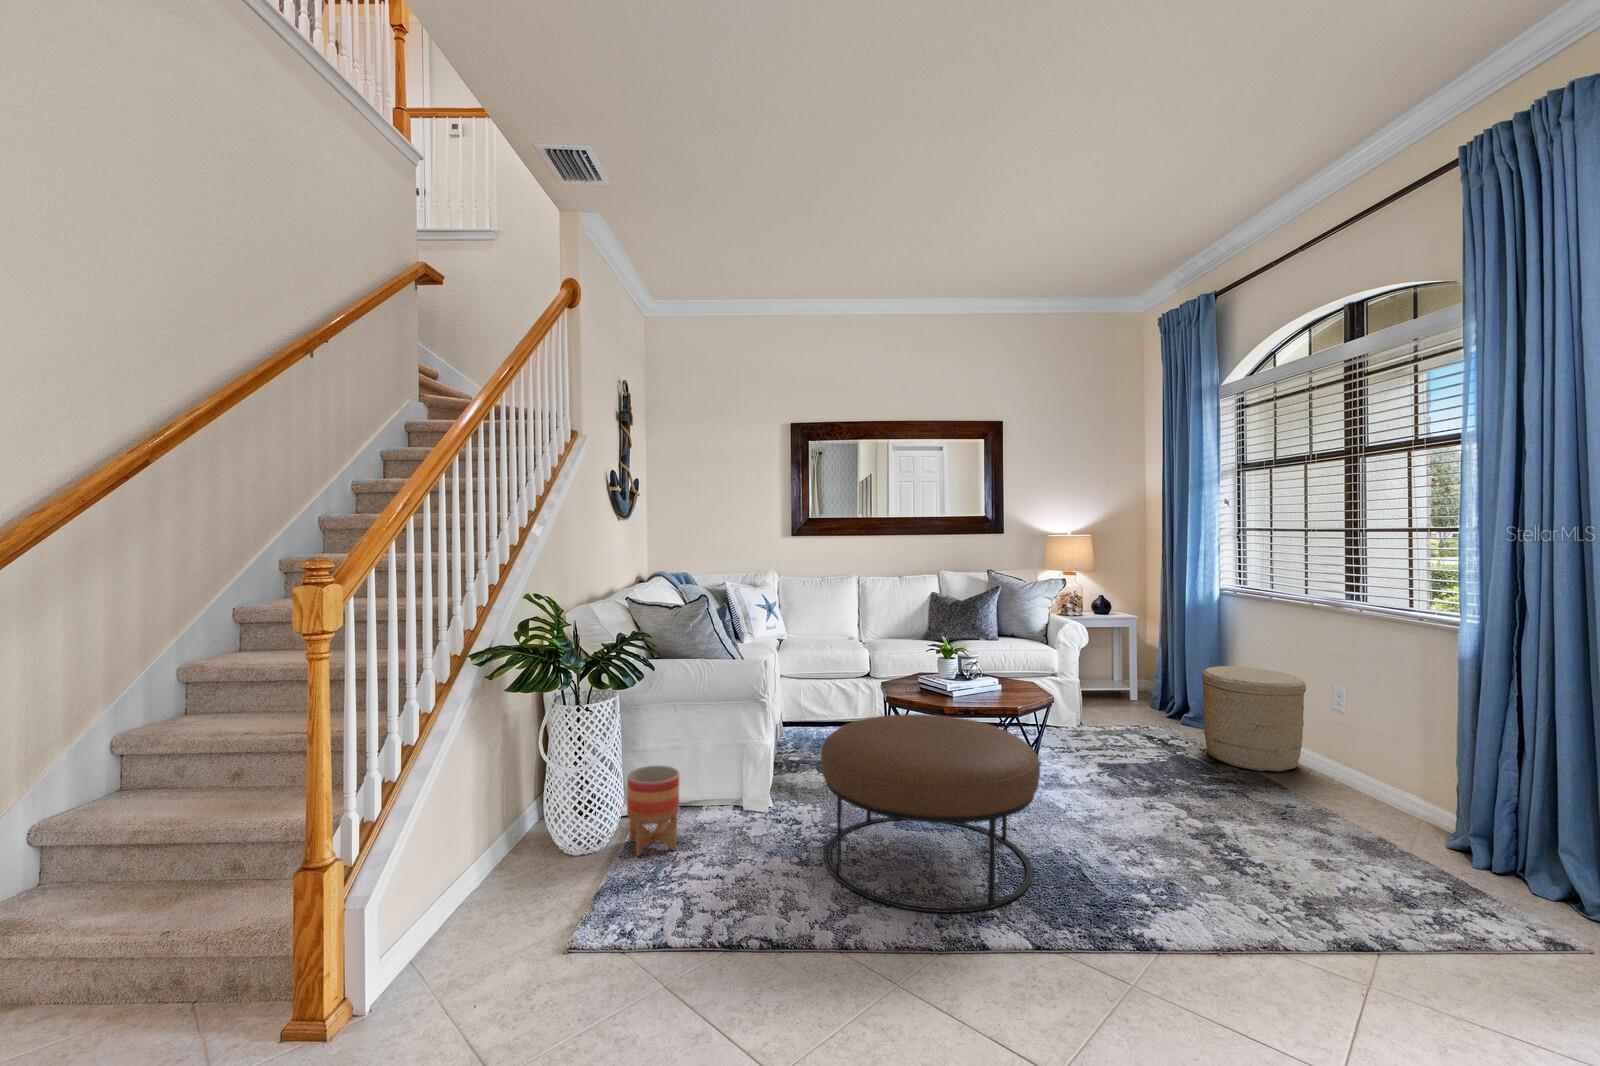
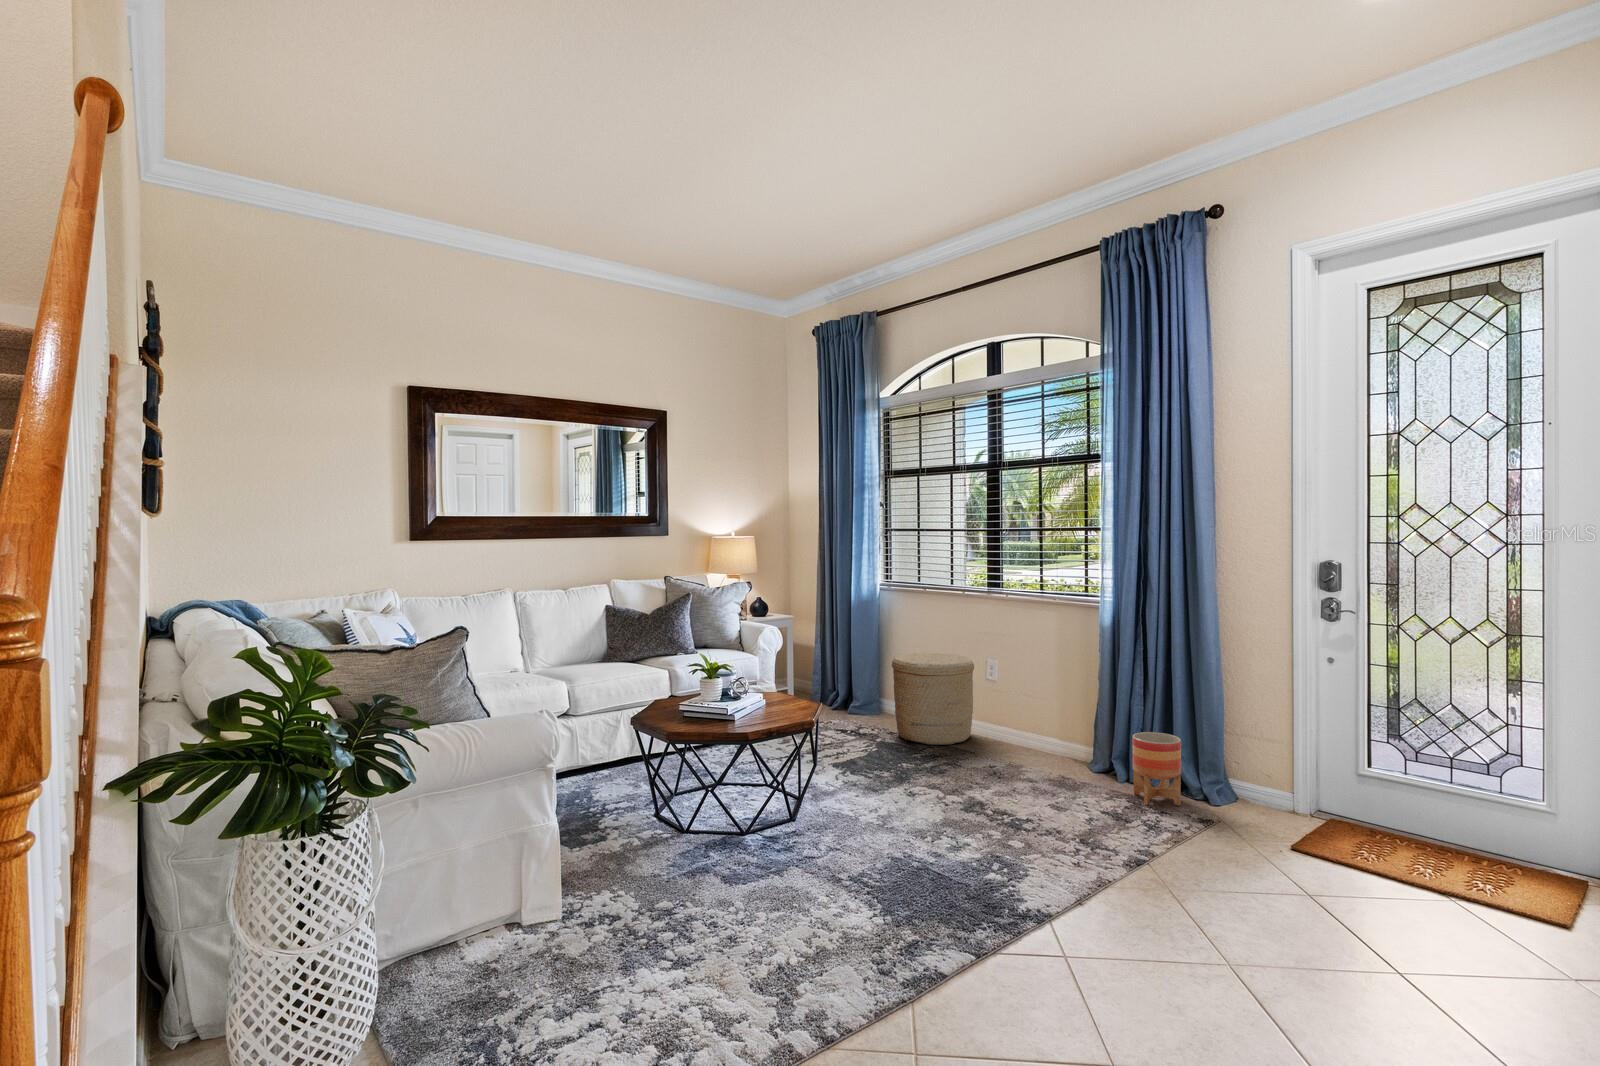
ottoman: present [821,714,1040,913] -> none [668,741,919,973]
planter: present [627,766,679,856] -> present [1132,732,1181,806]

